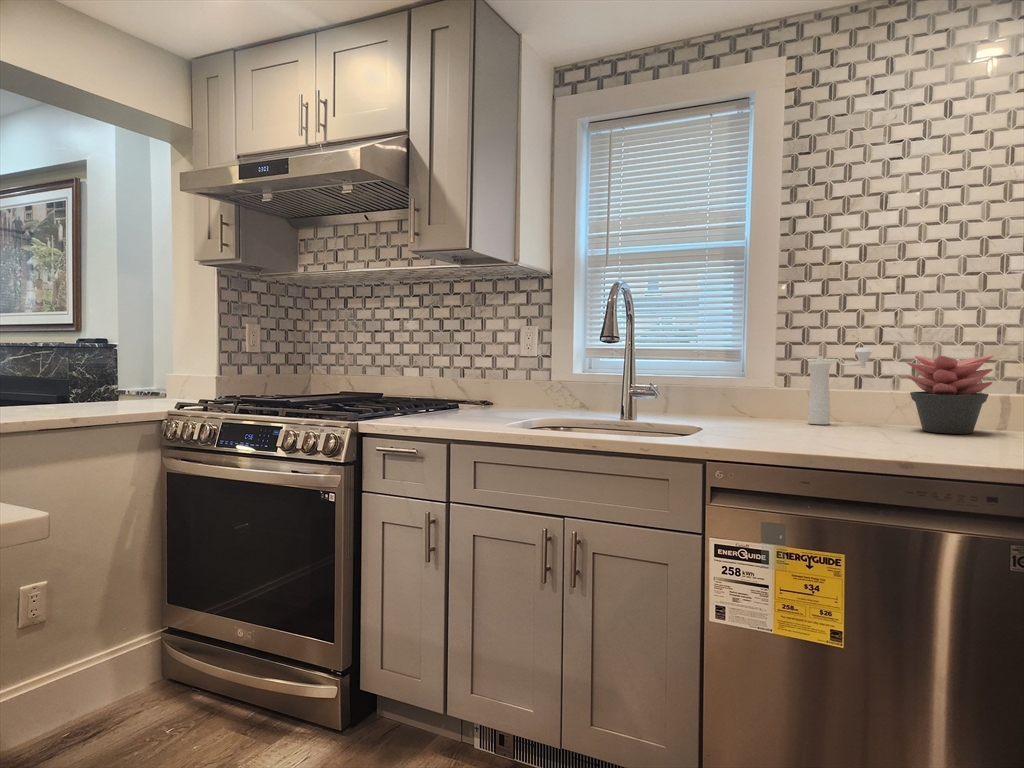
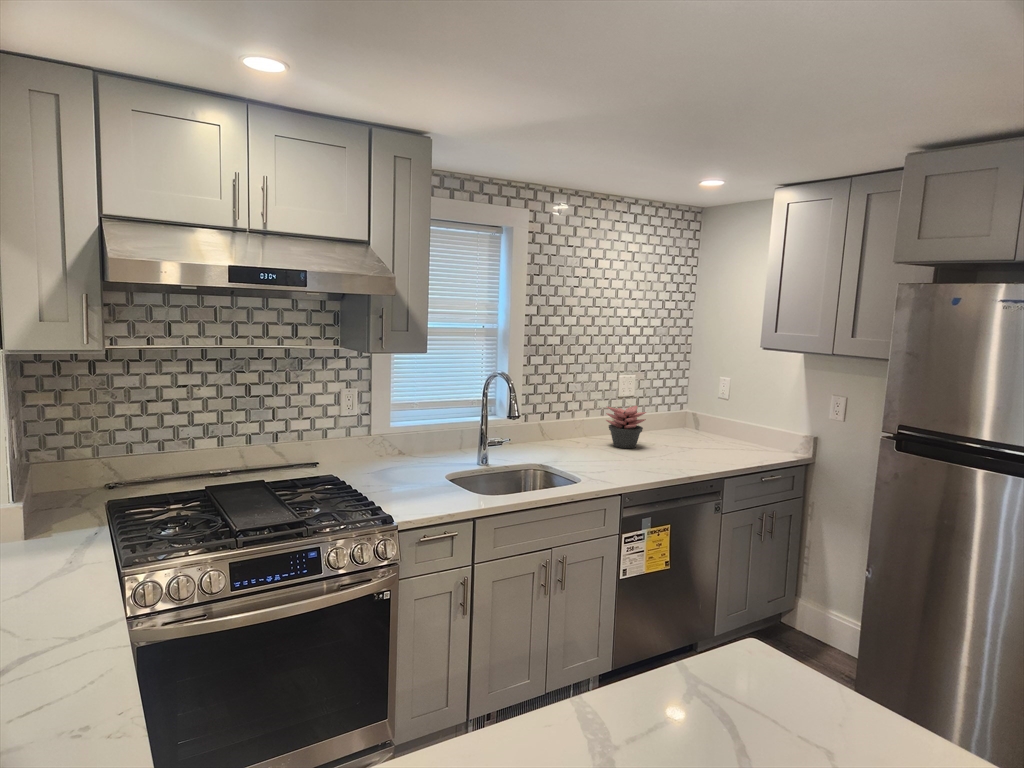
pepper mill: present [808,347,872,424] -> none [563,402,589,450]

